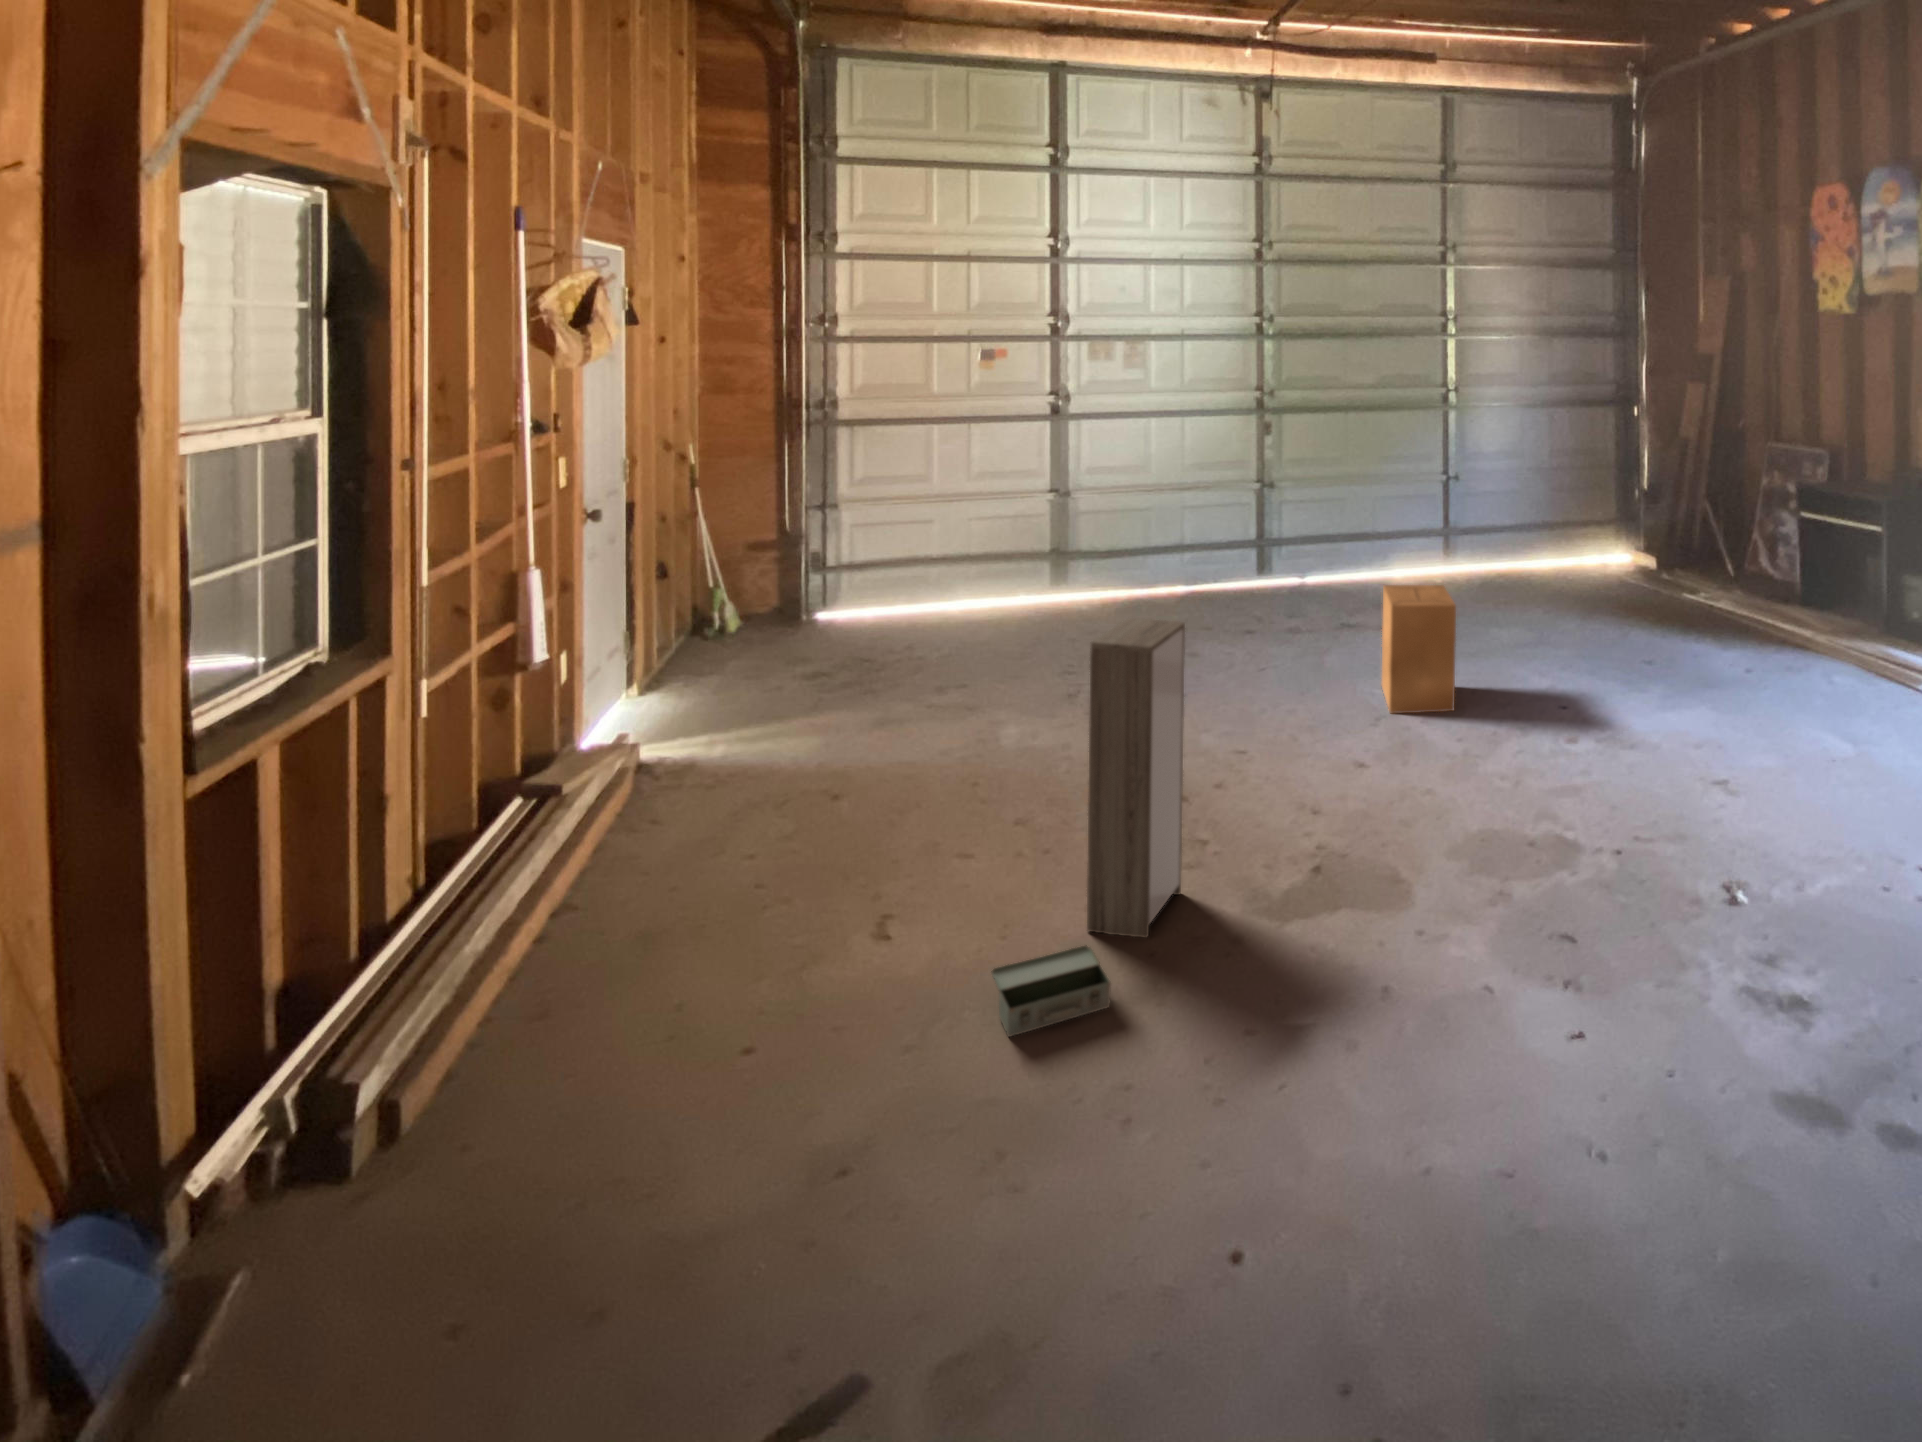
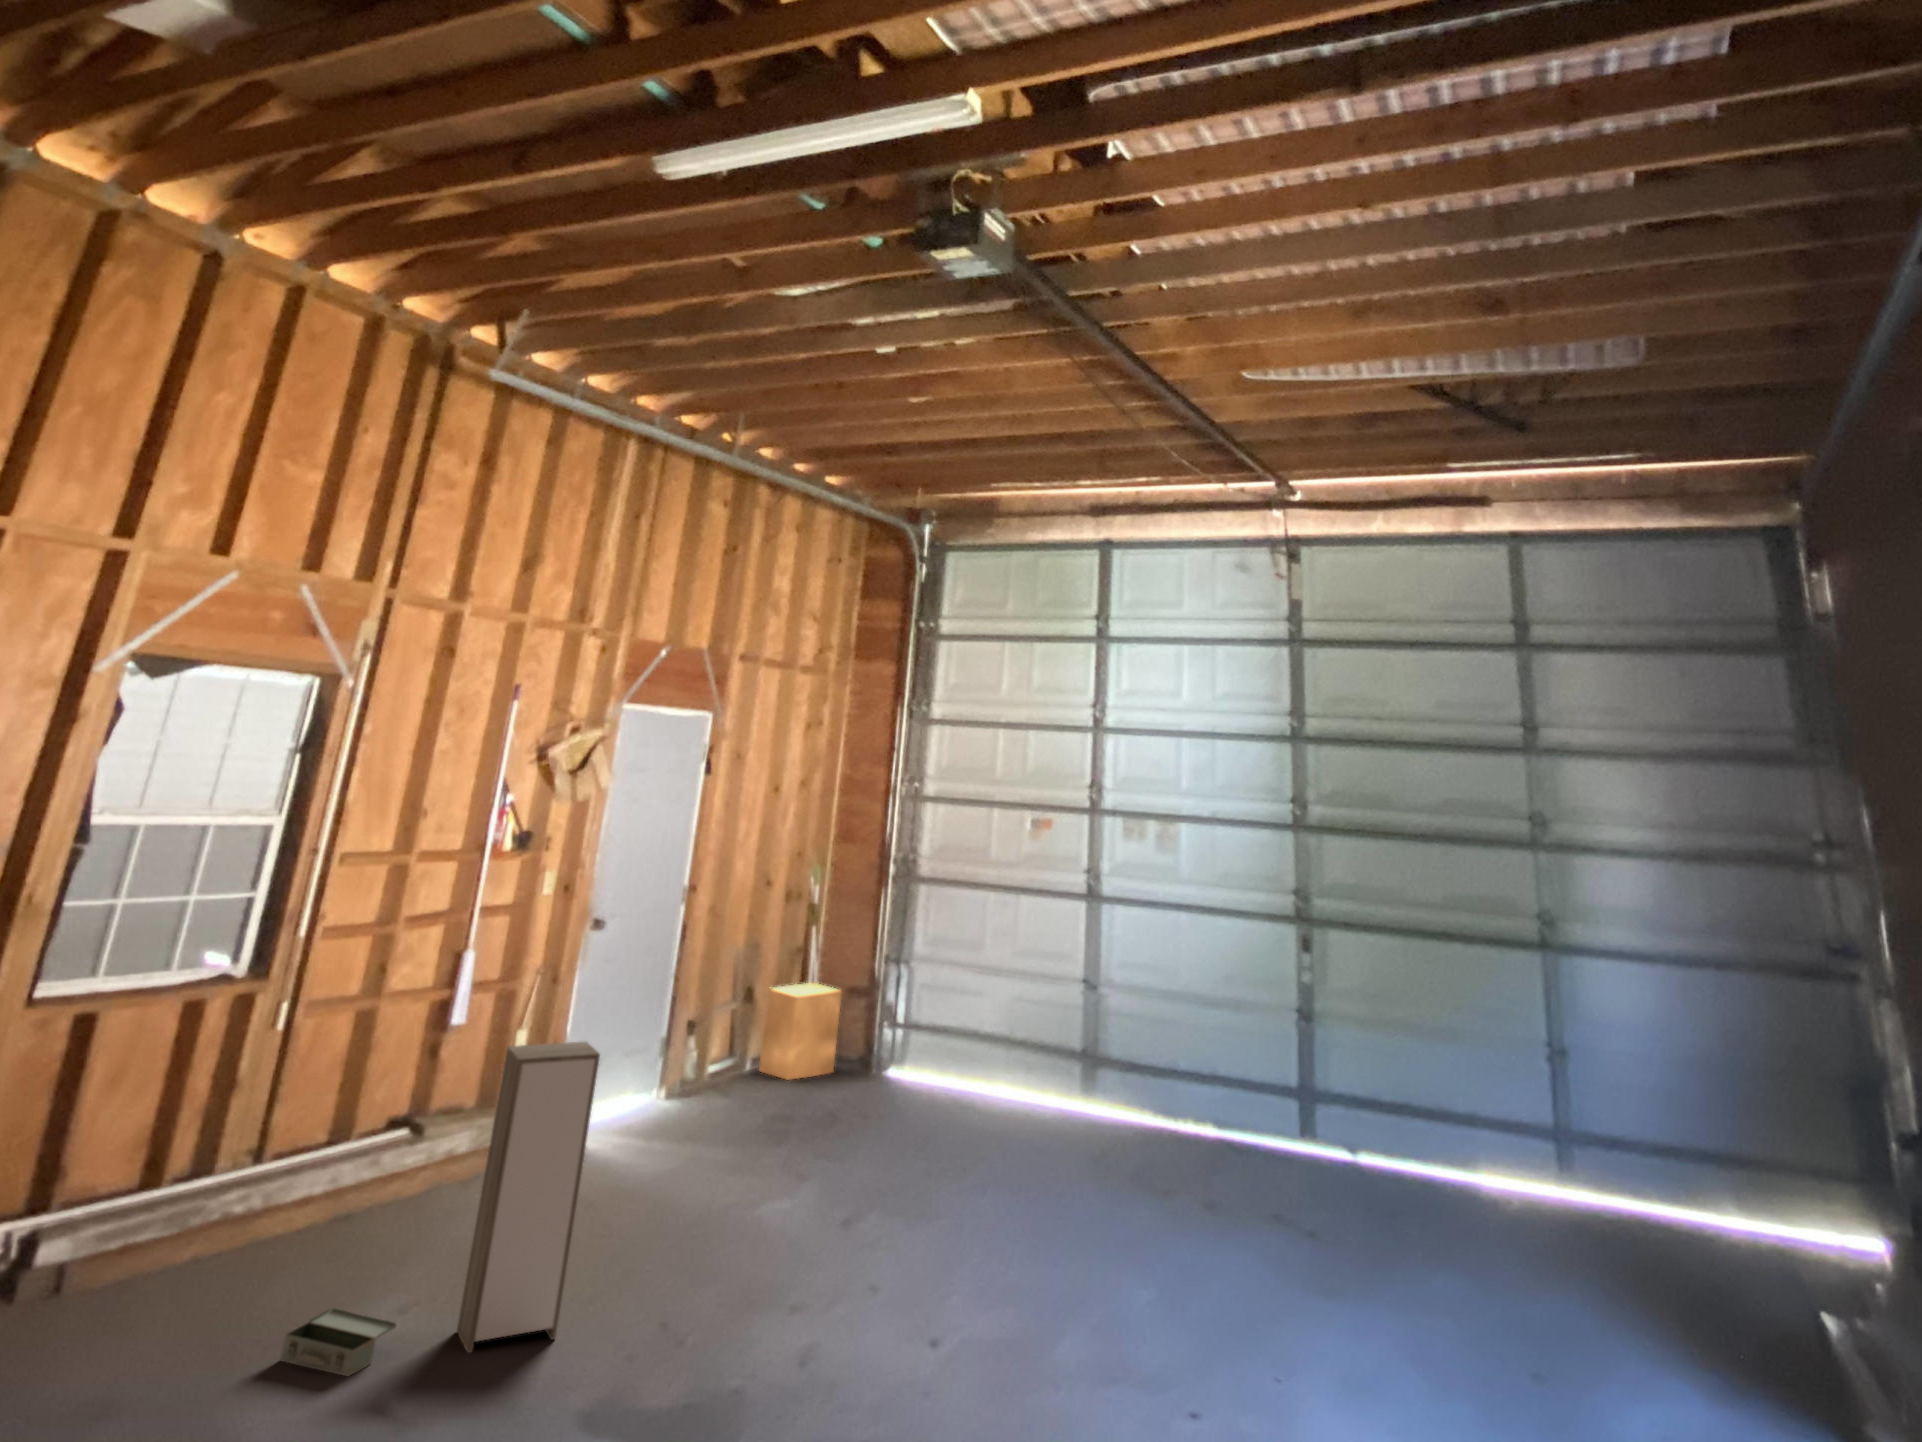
cardboard box: present [1382,585,1456,714] -> present [759,983,842,1080]

